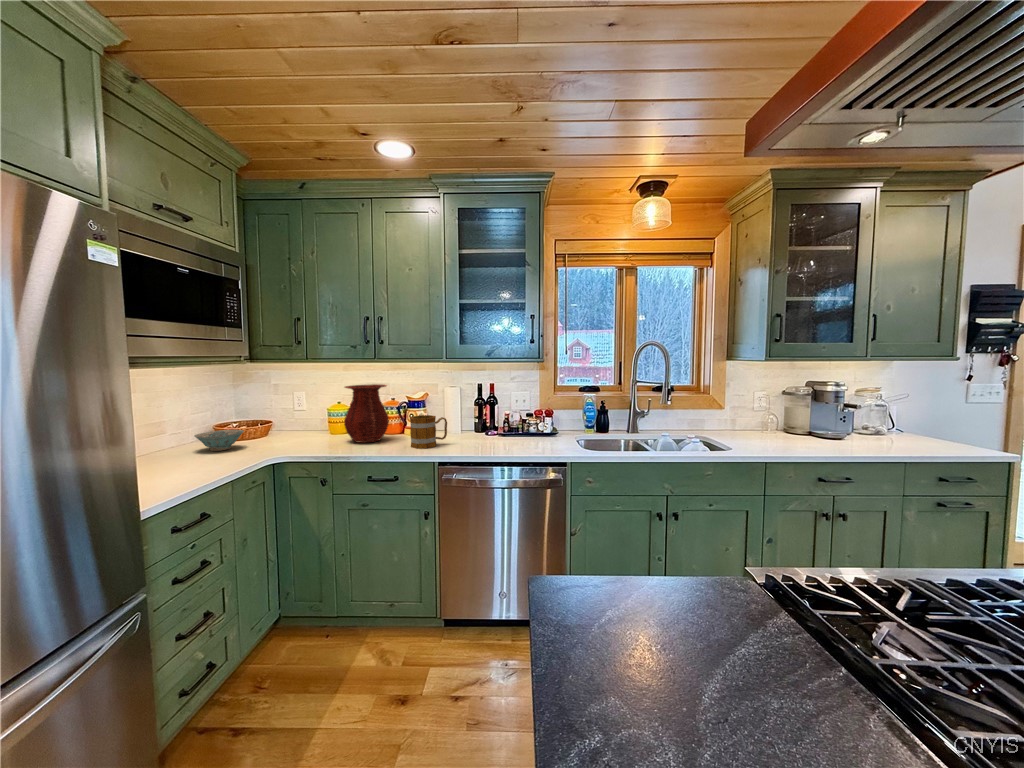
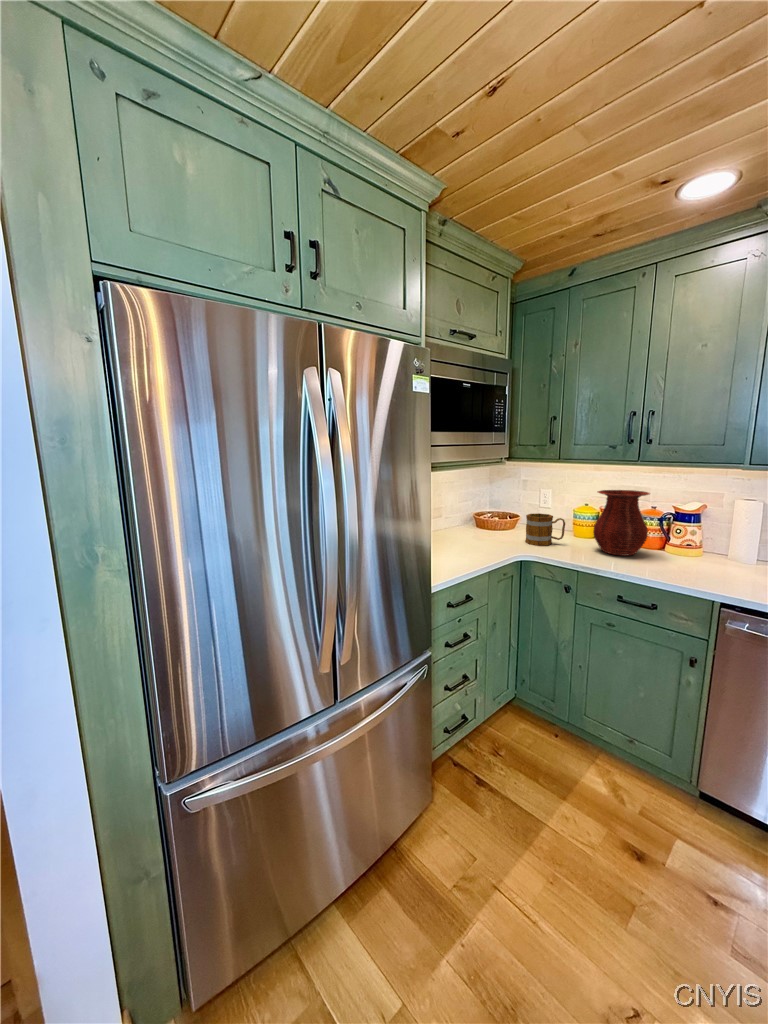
mug: present [410,415,447,449] -> present [525,513,565,546]
ceramic bowl: present [194,430,244,451] -> none [463,521,499,540]

